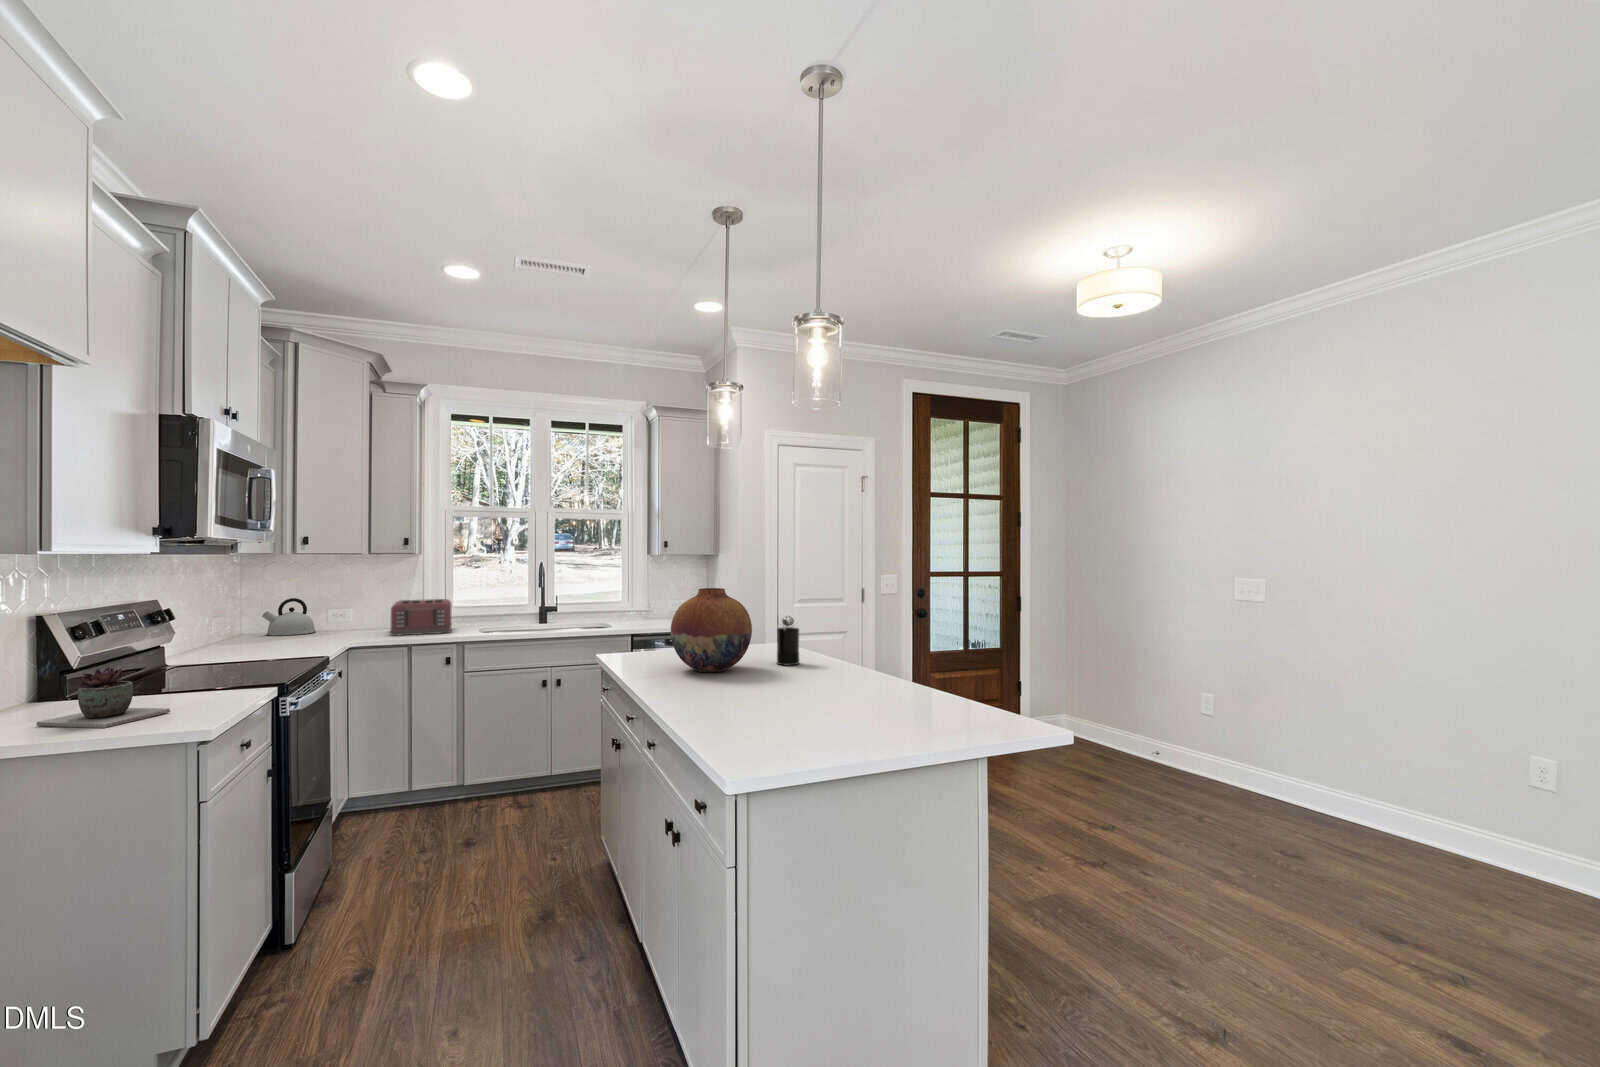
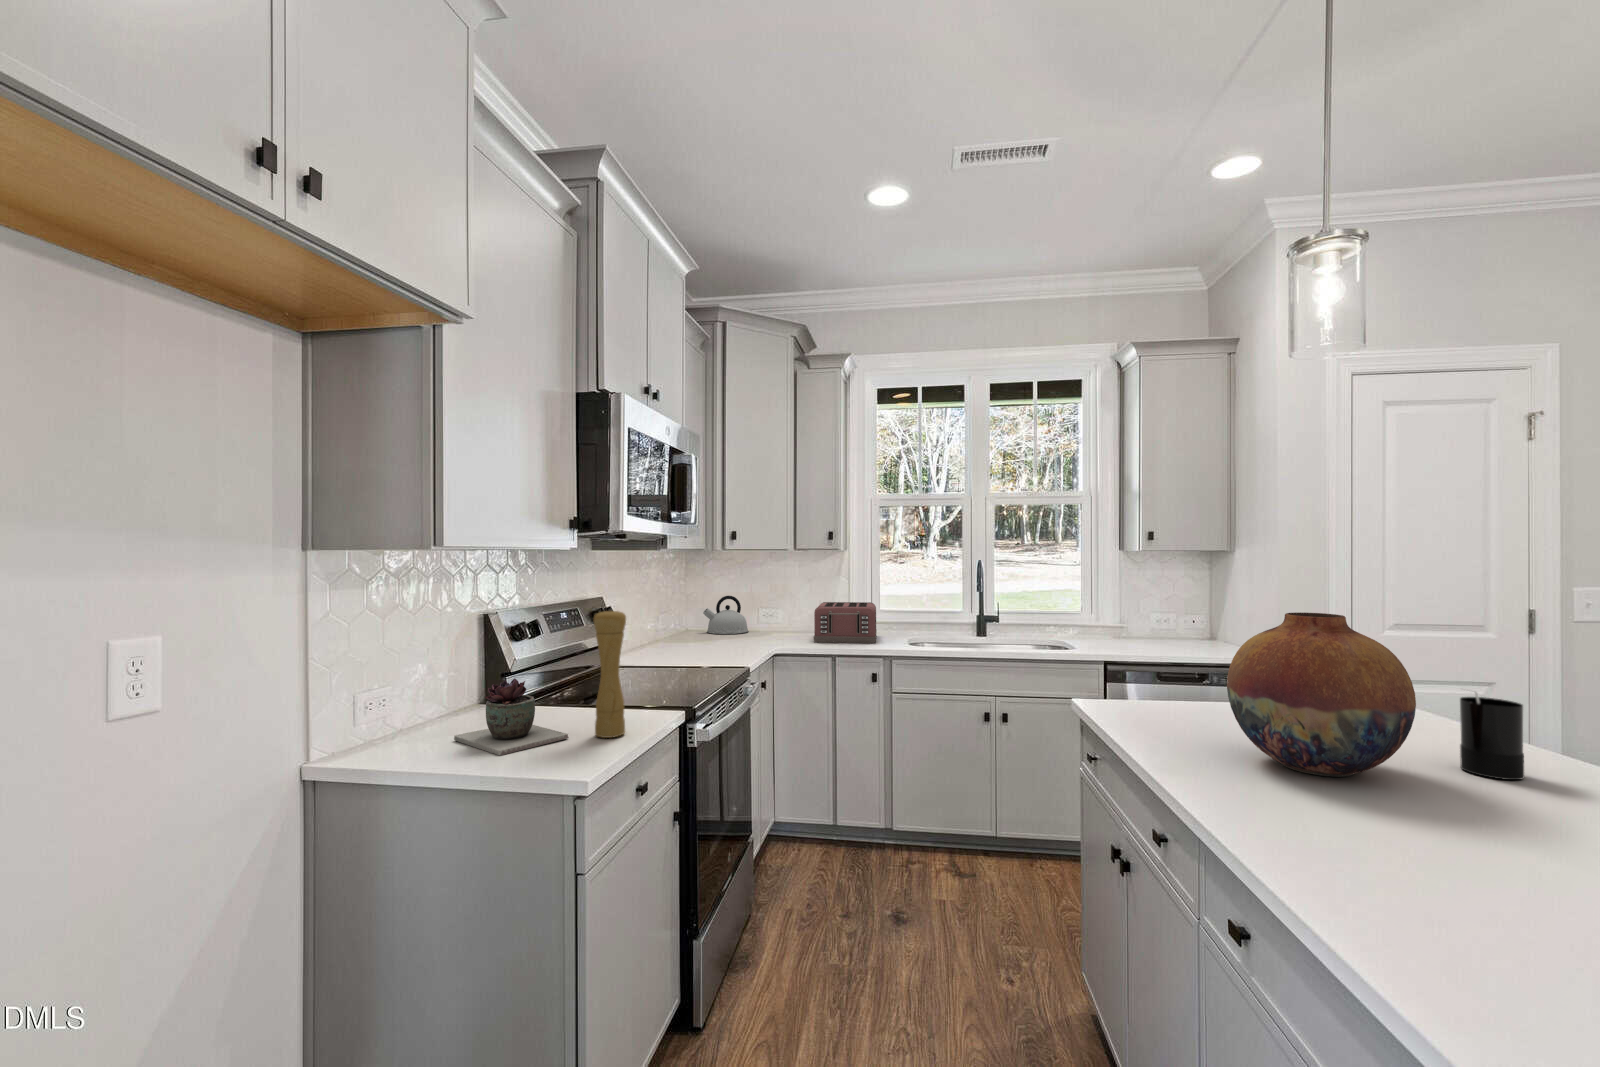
pepper mill: none [197,604,230,708] -> present [594,609,626,738]

